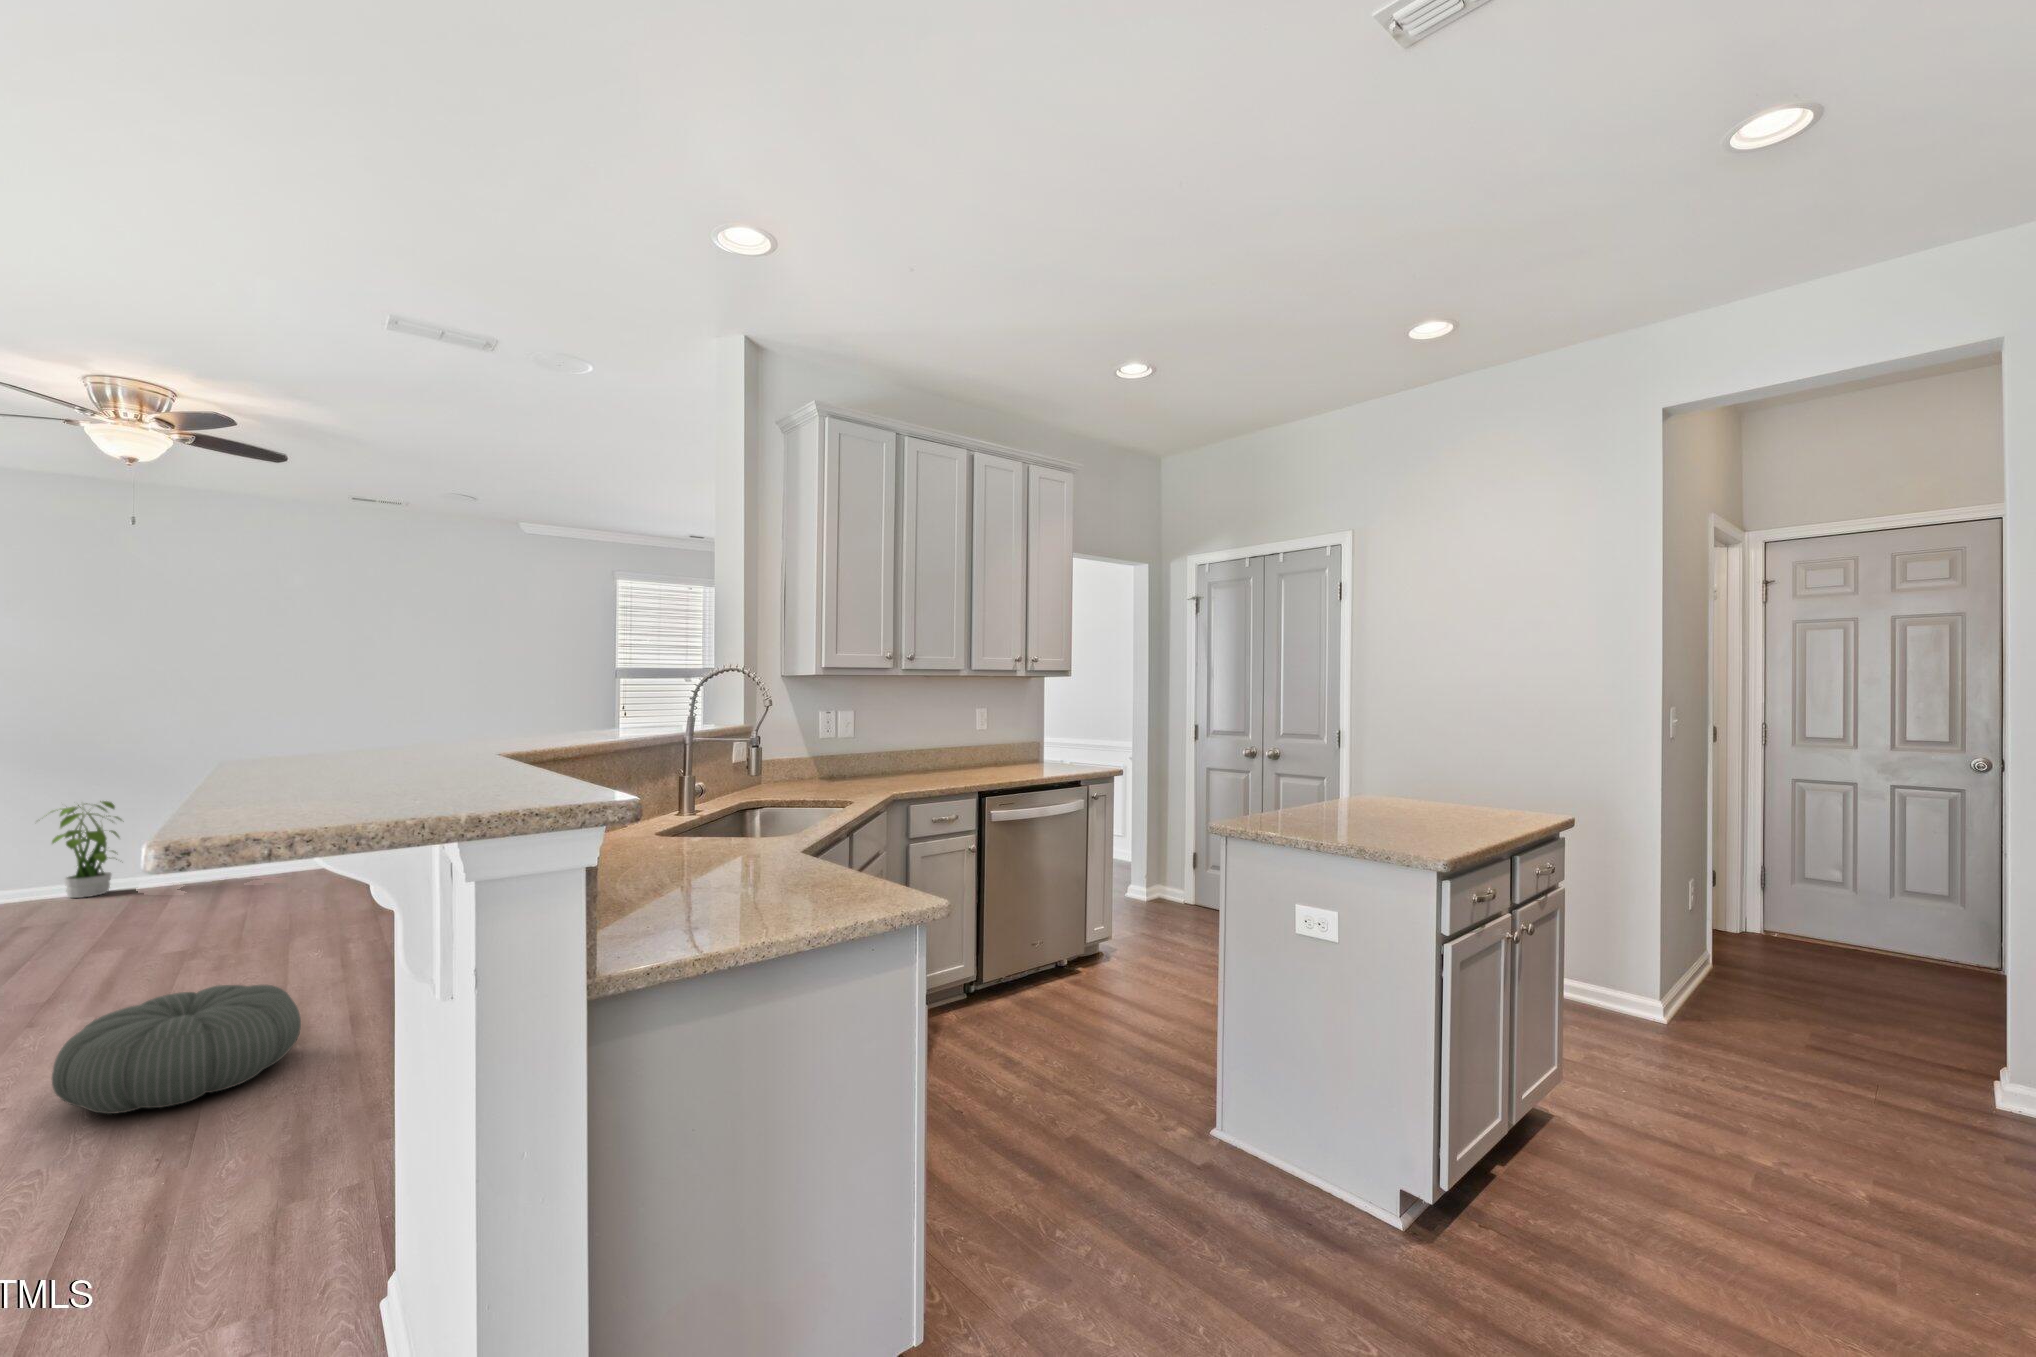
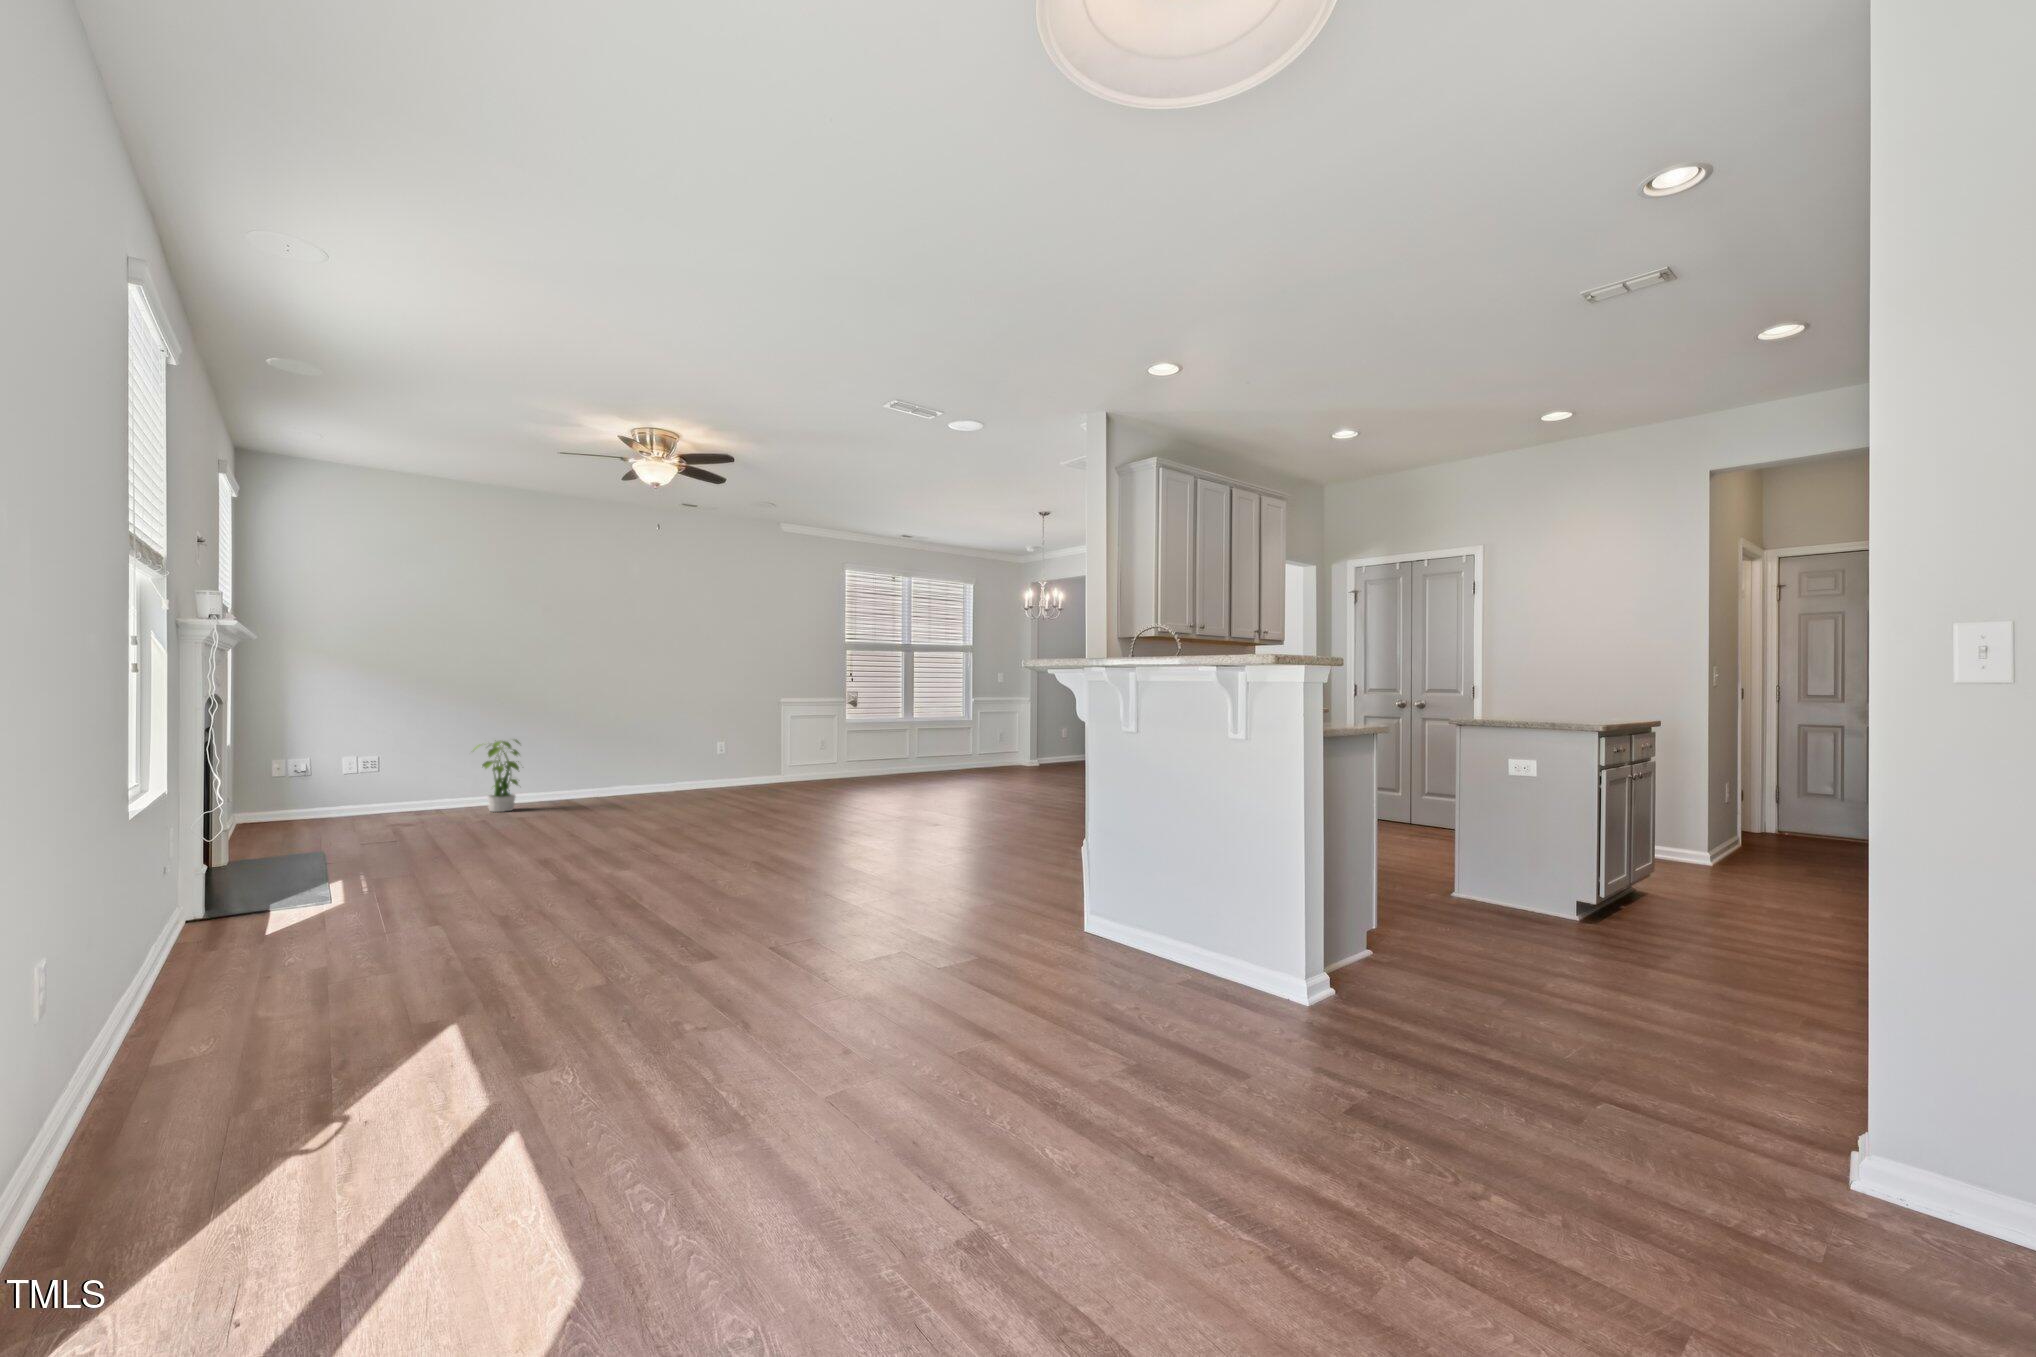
pouf: present [52,985,301,1114] -> none [741,827,854,888]

